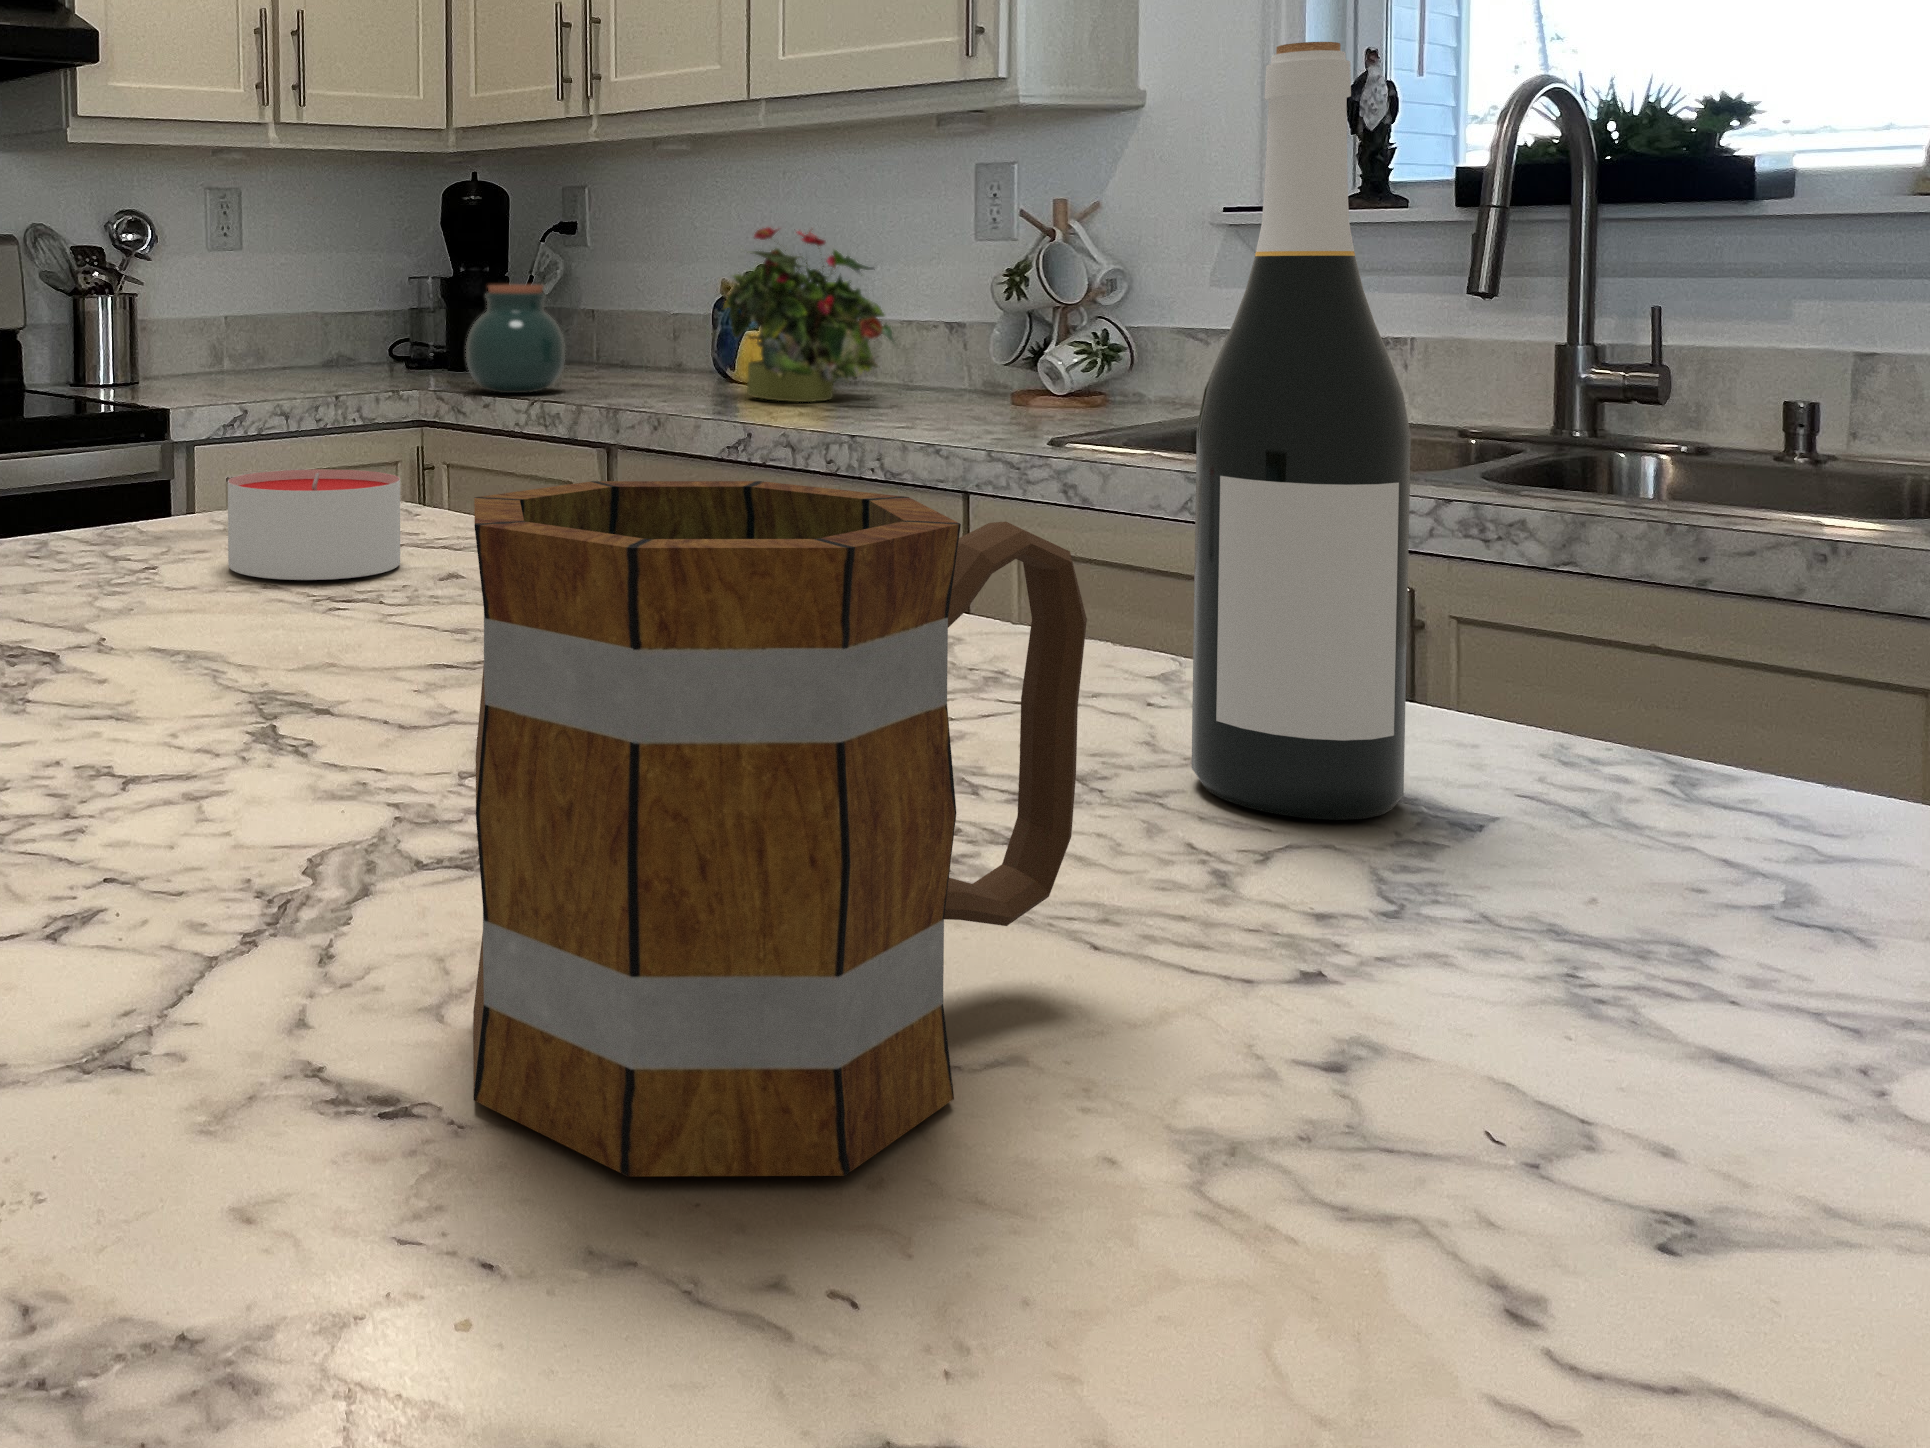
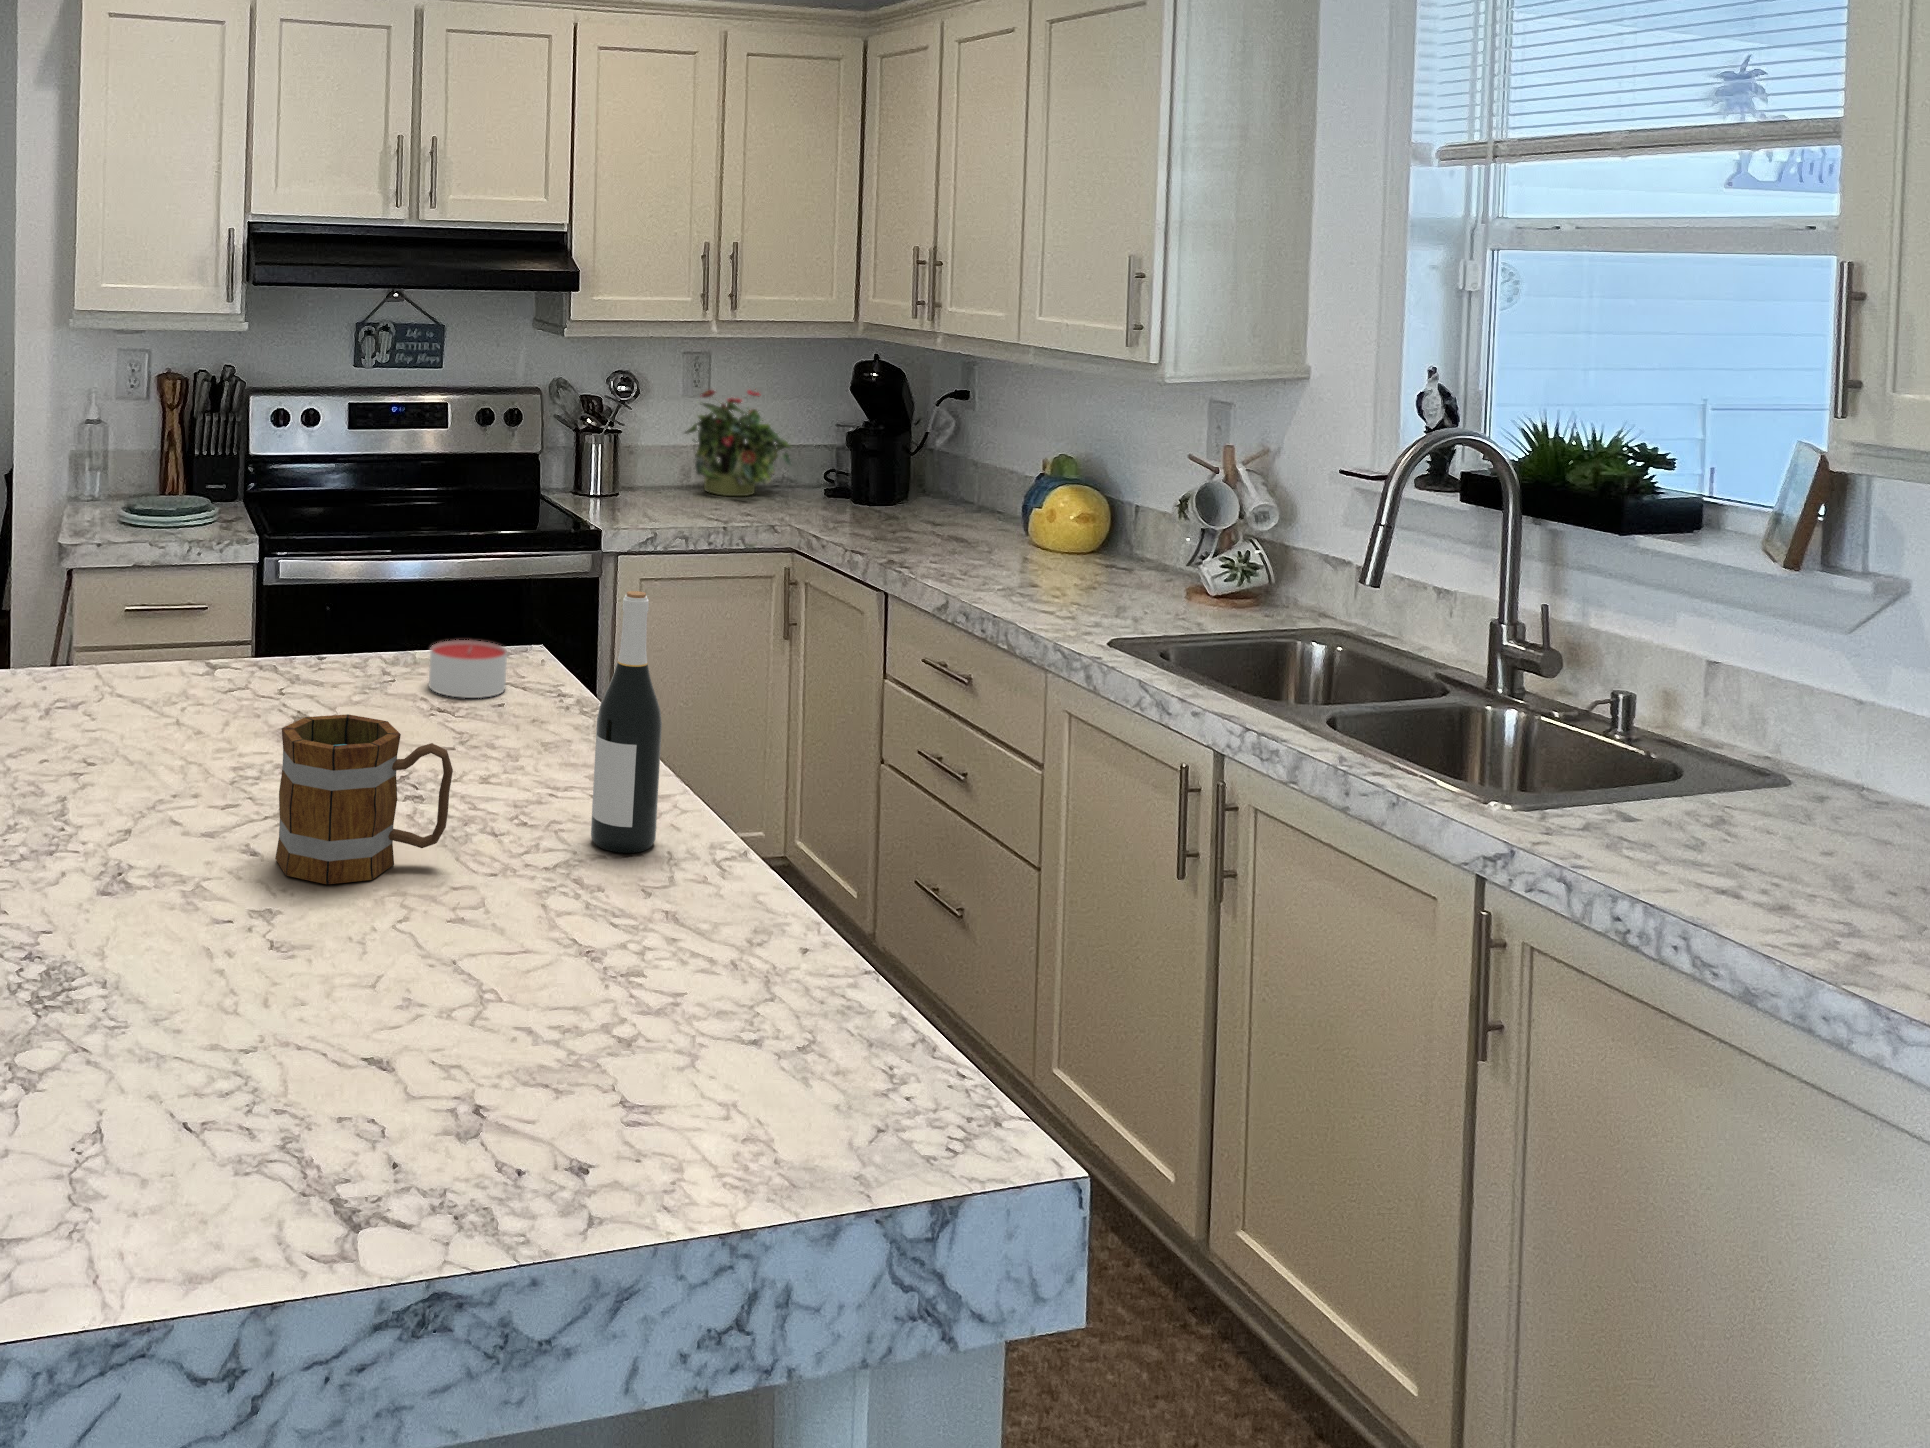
potted plant: present [723,227,894,402] -> present [685,390,791,496]
jar: present [466,285,565,393] -> none [822,455,894,536]

